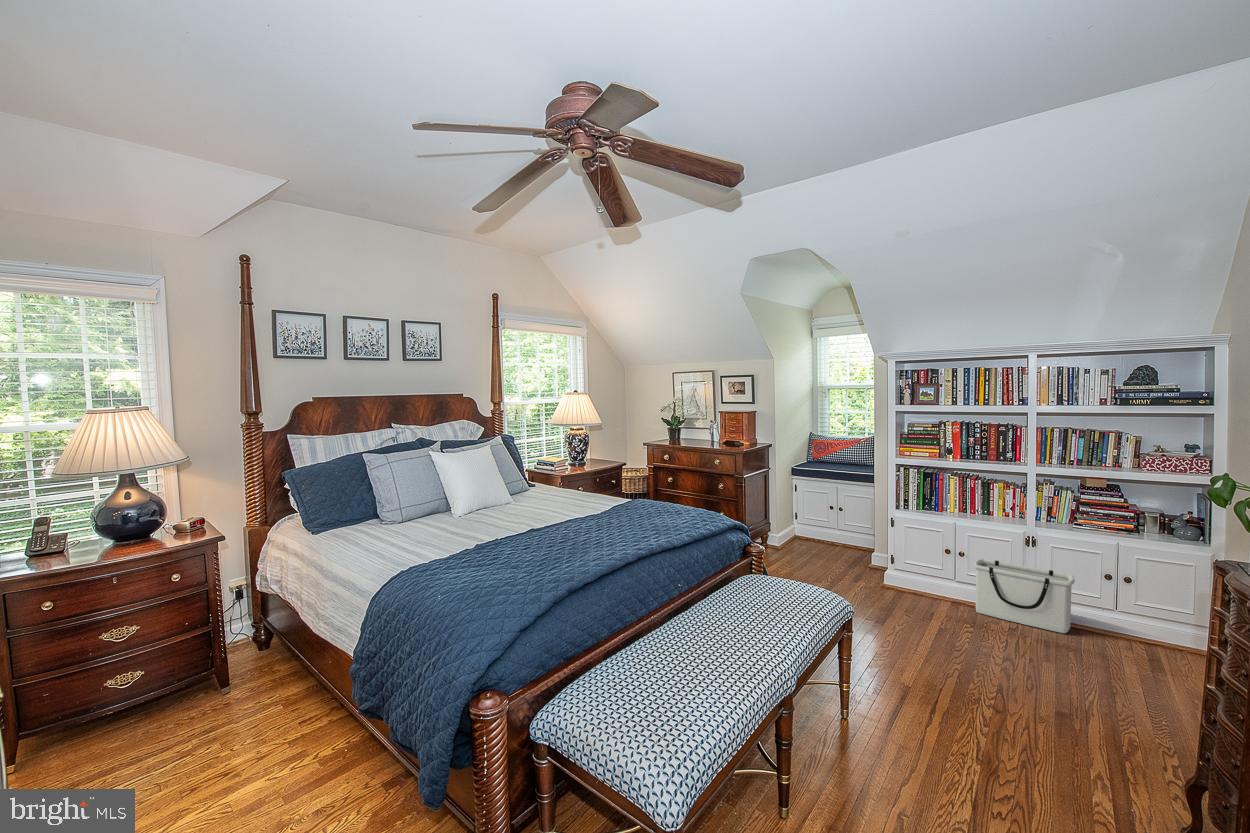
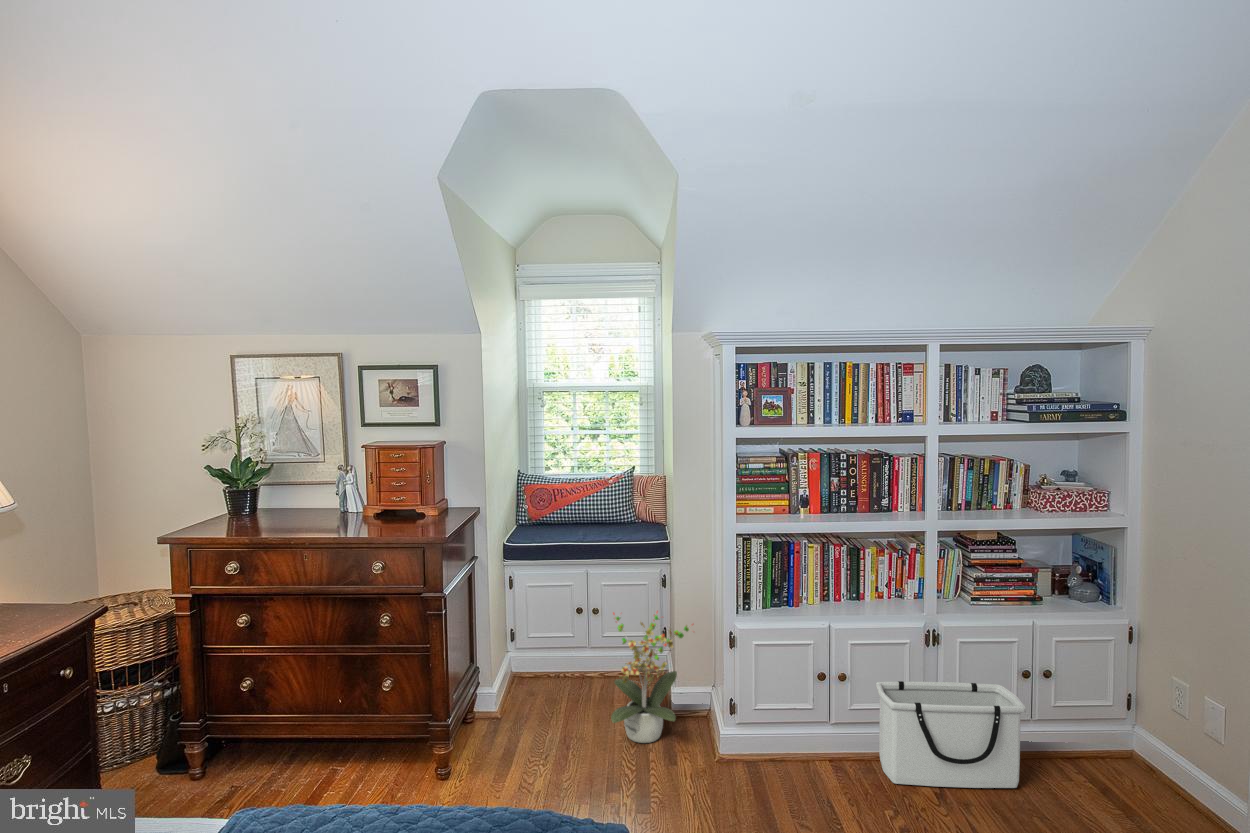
potted plant: none [824,505,881,571] -> present [611,611,689,743]

